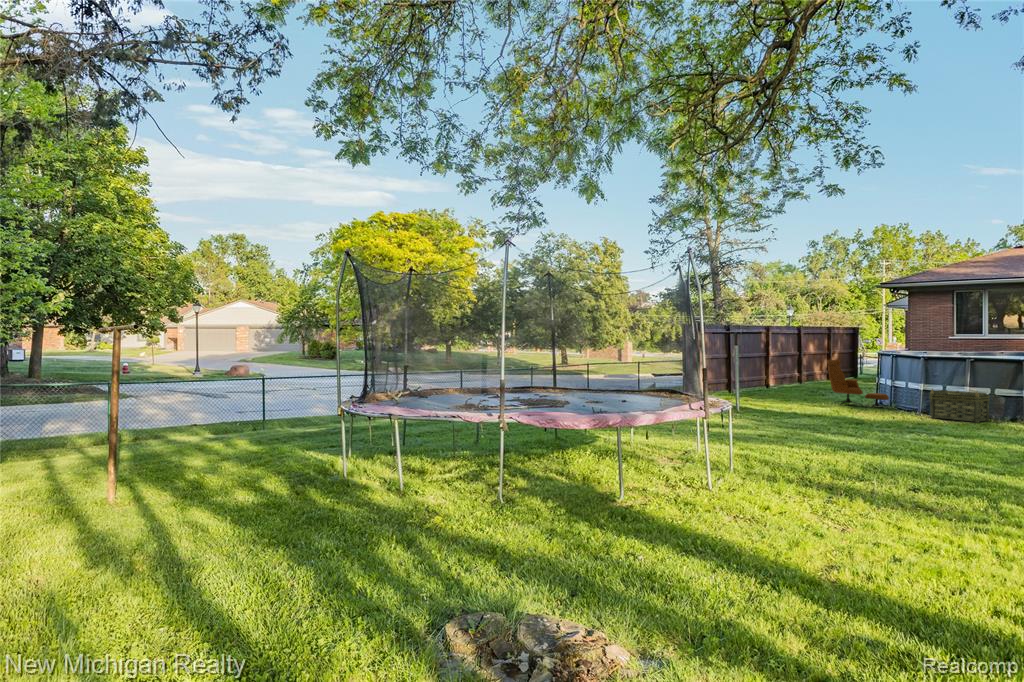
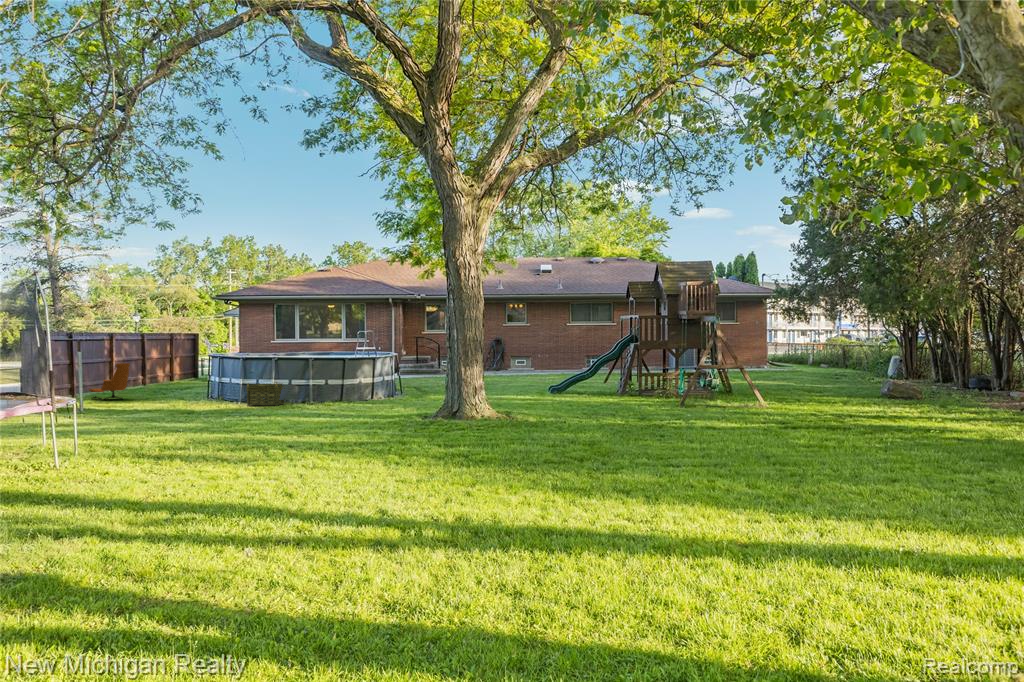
lounge chair: present [827,360,889,406] -> present [89,363,130,400]

